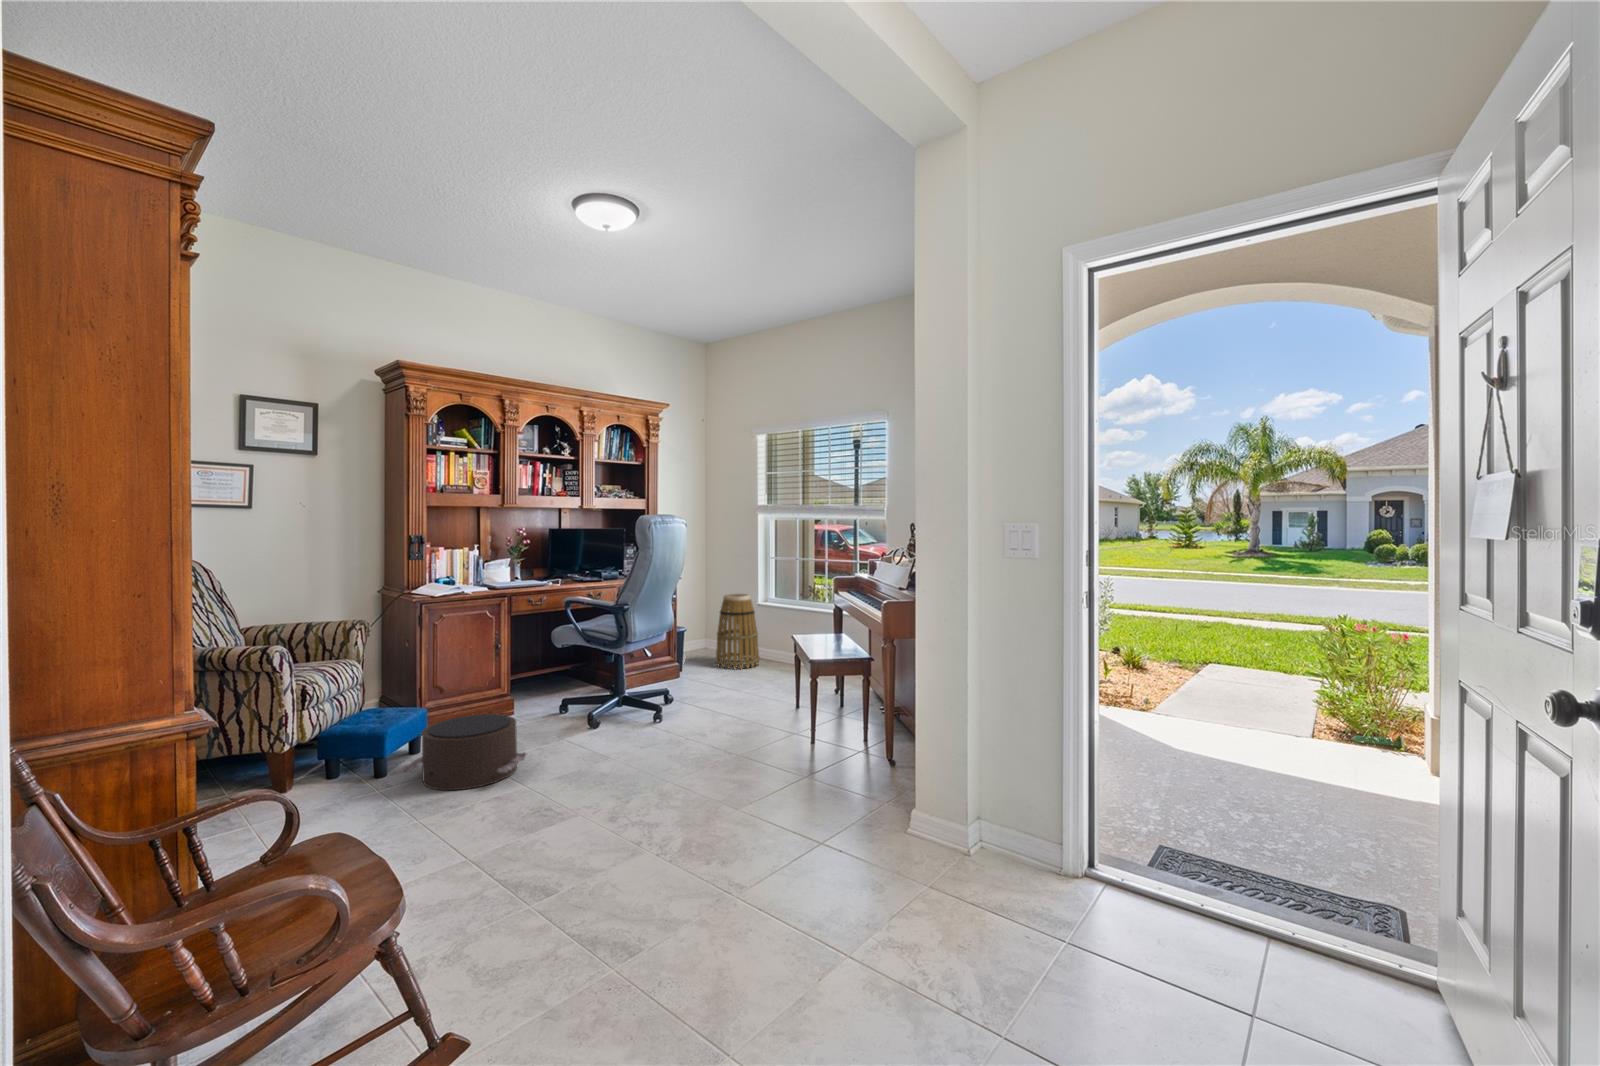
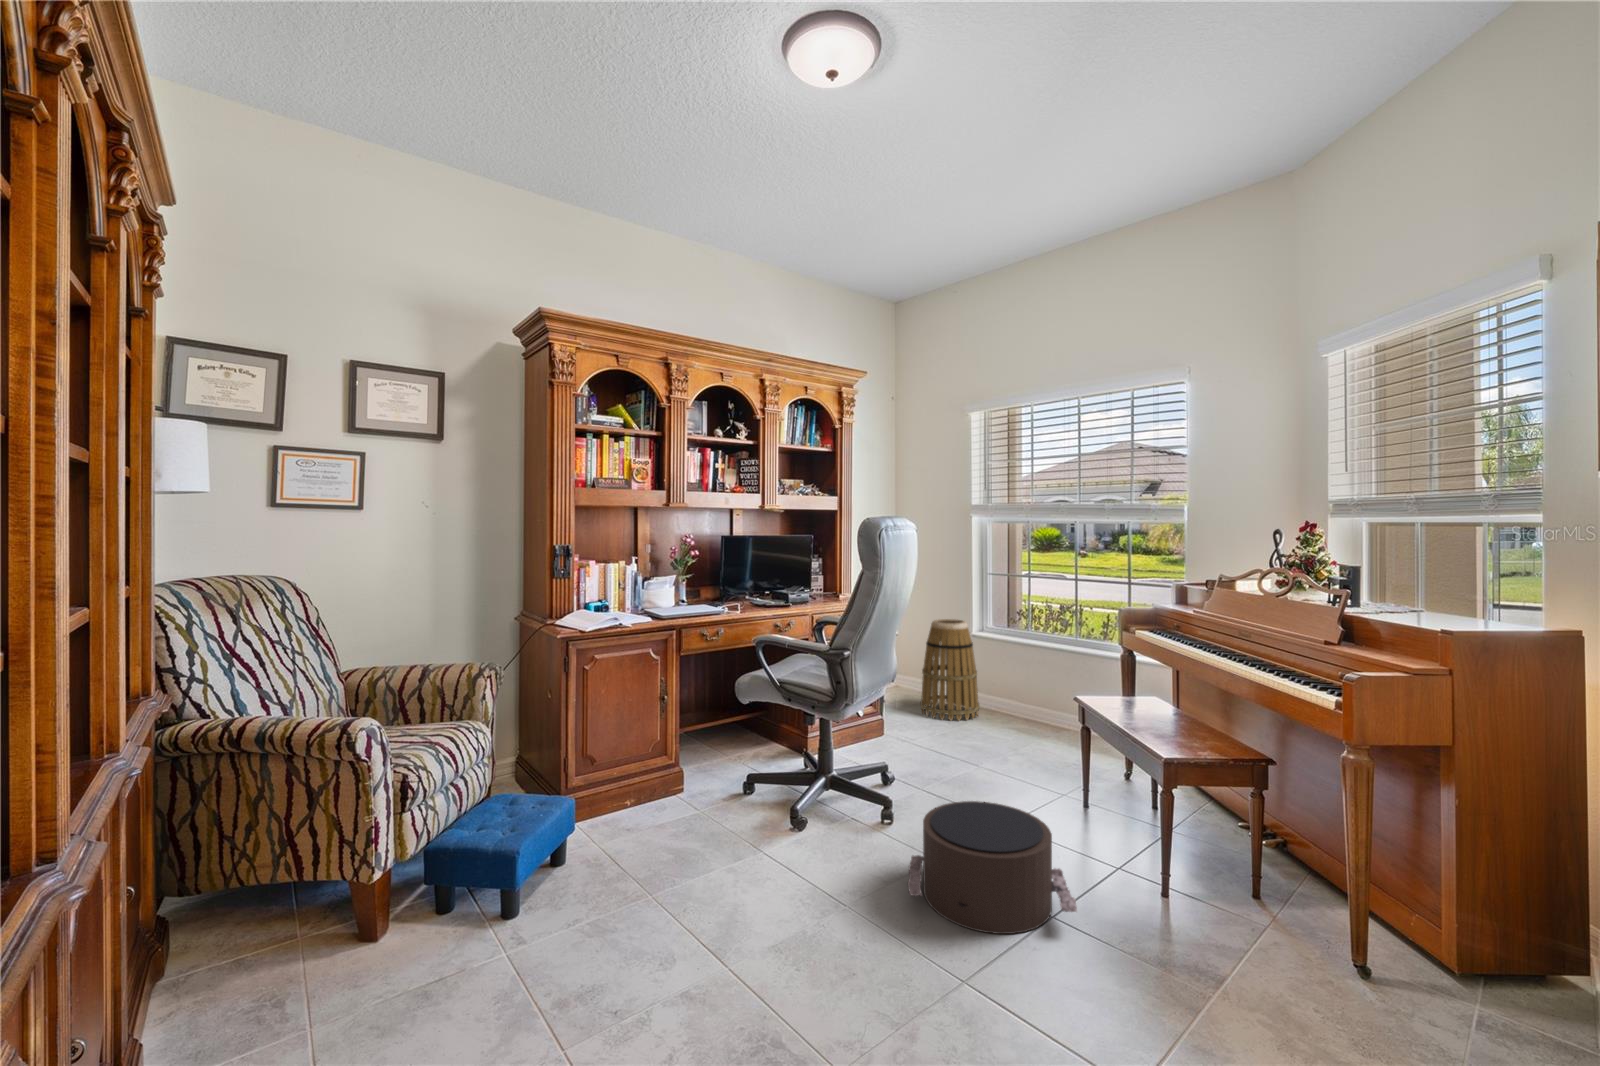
pouf: present [401,714,526,790] -> present [908,801,1077,934]

